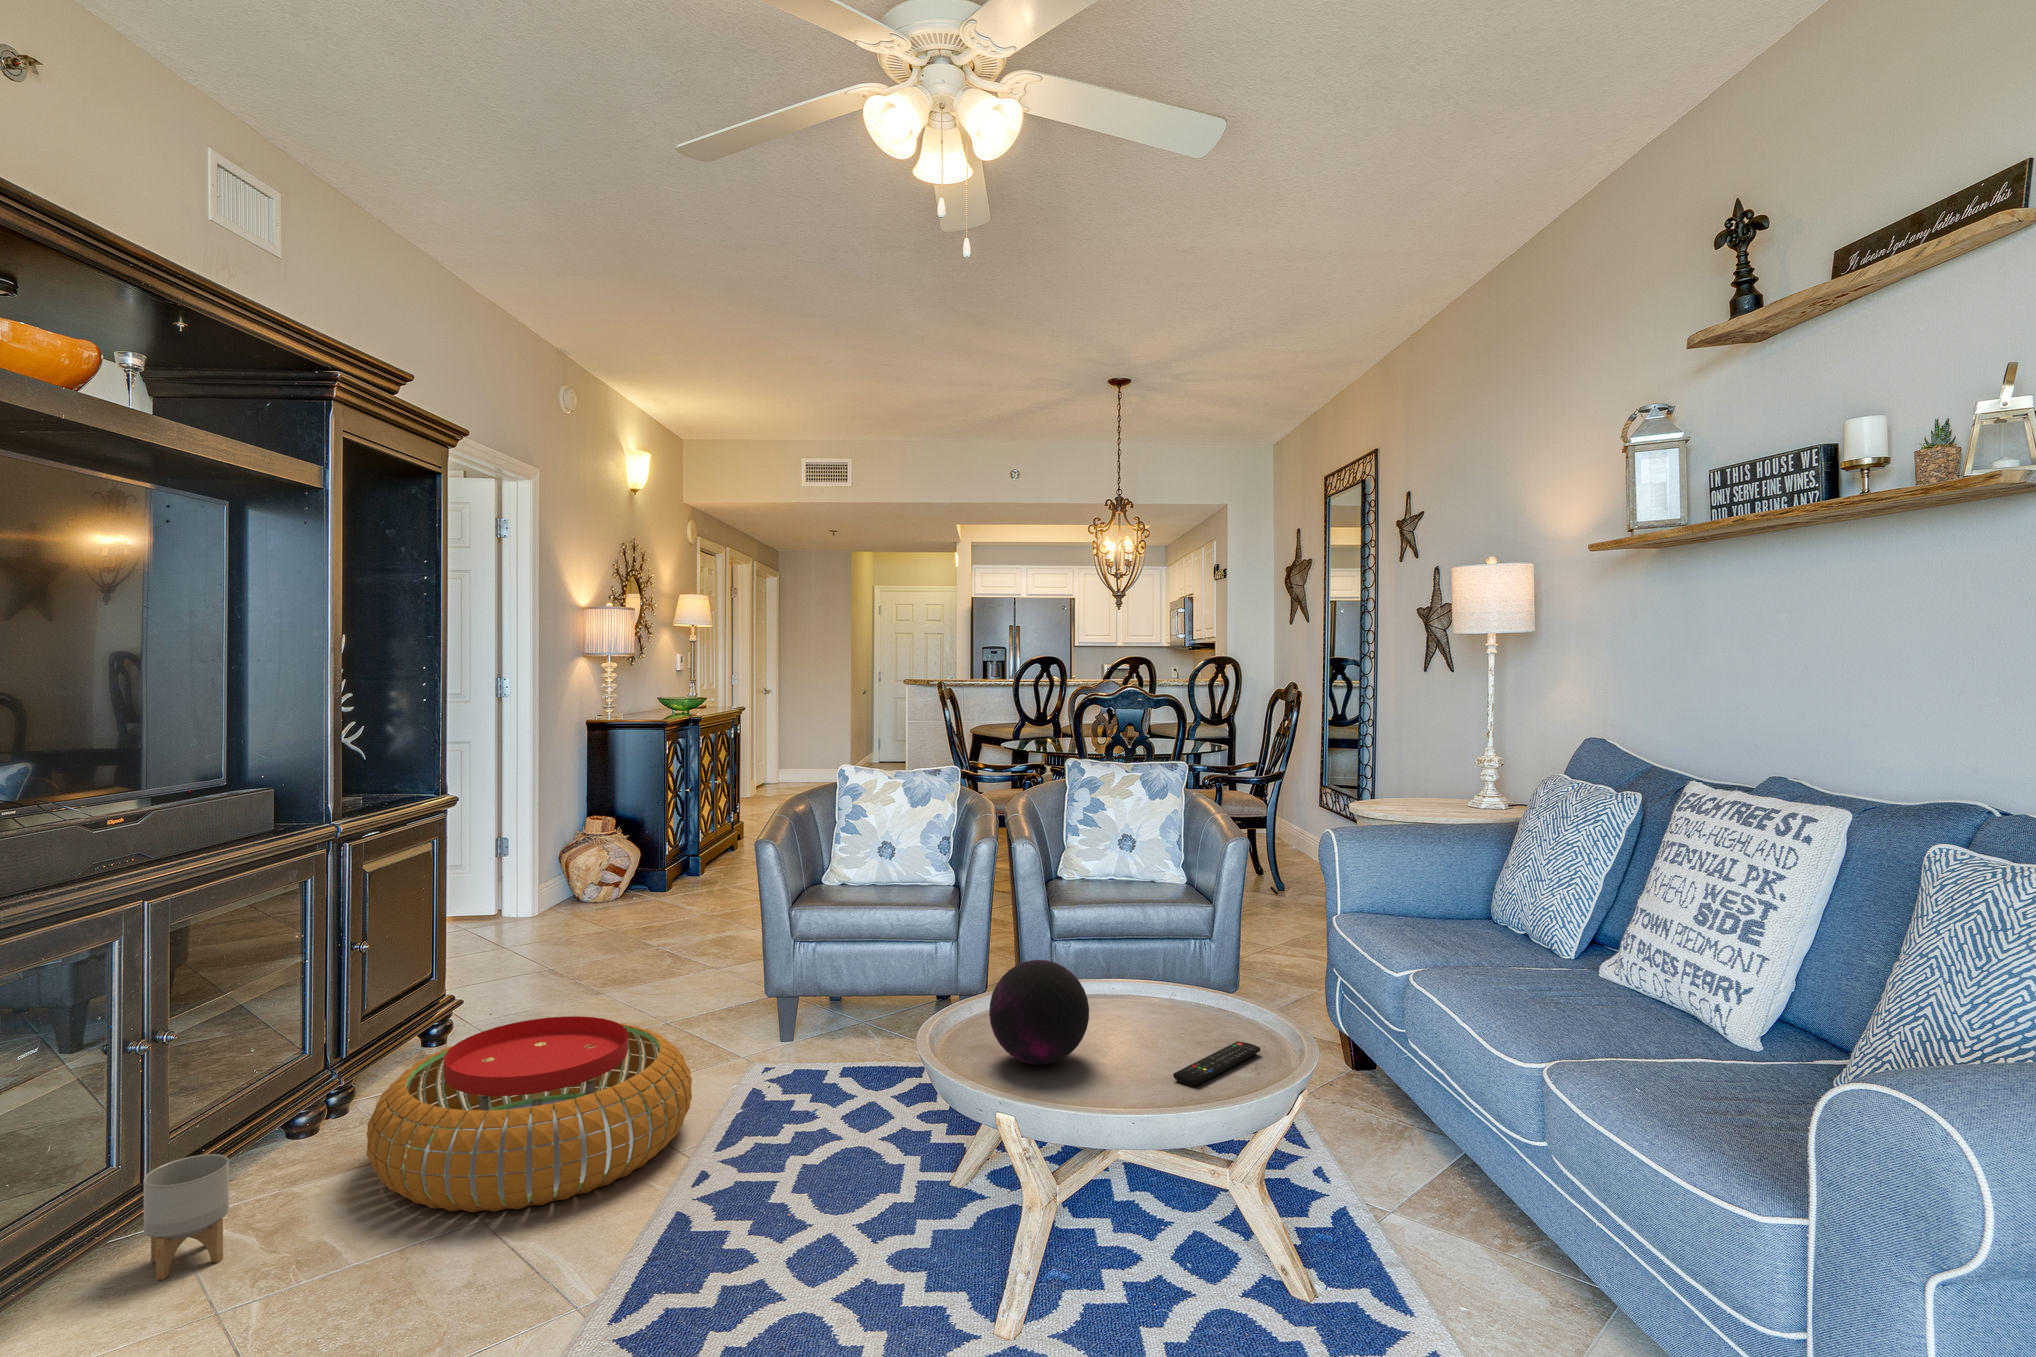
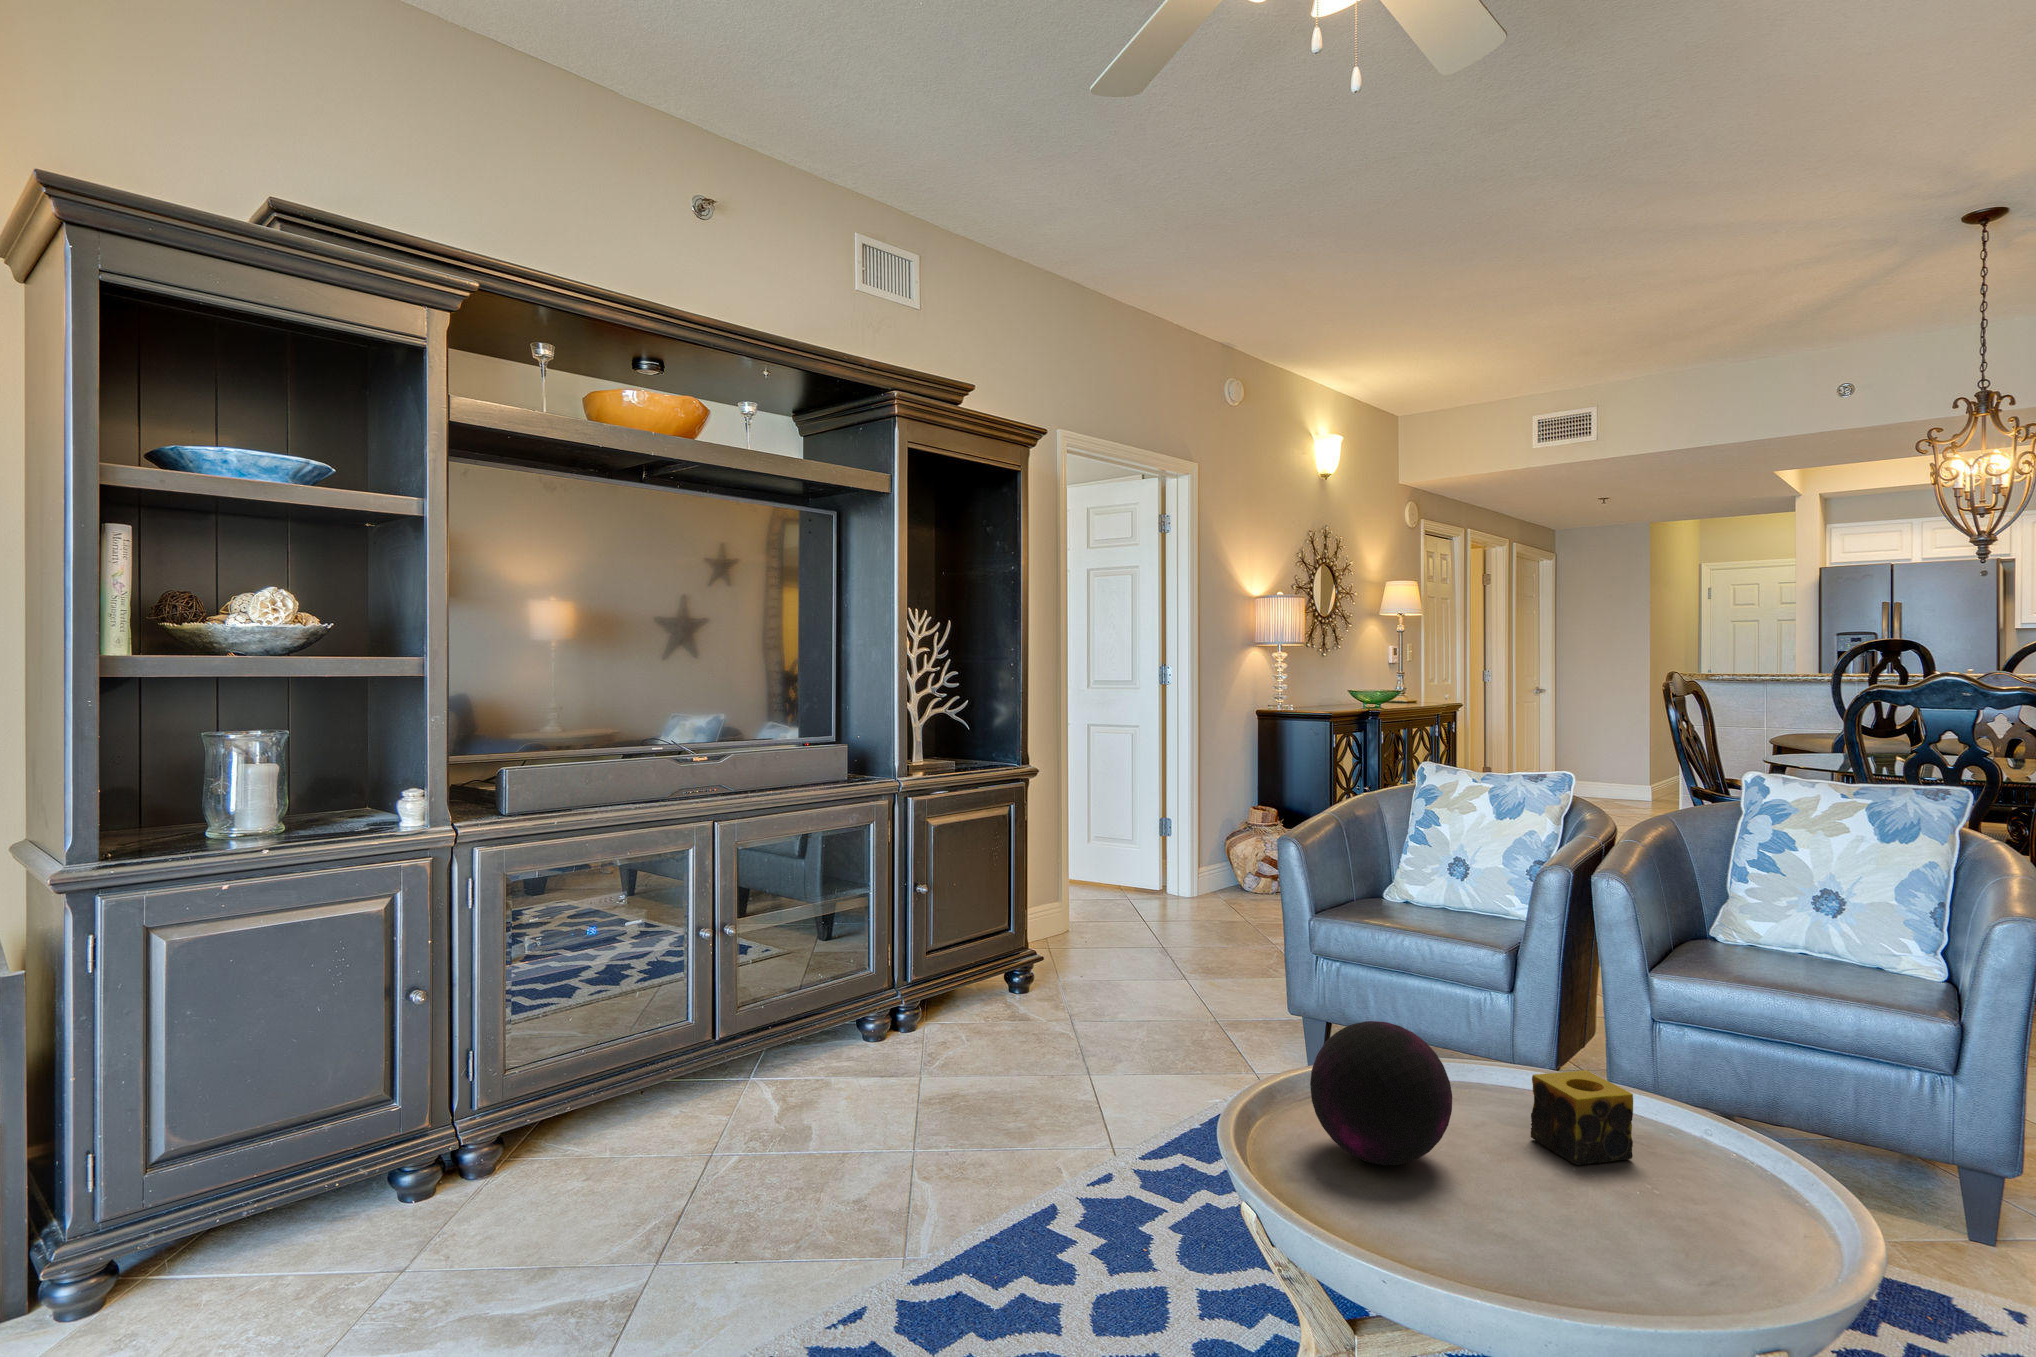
candle: none [1097,969,1157,1031] -> present [1531,1070,1633,1165]
pouf: present [367,1016,692,1213] -> none [867,983,1148,1158]
remote control: present [1173,1041,1260,1086] -> none [1534,1229,1744,1263]
planter: present [144,1154,229,1280] -> none [717,1030,770,1118]

